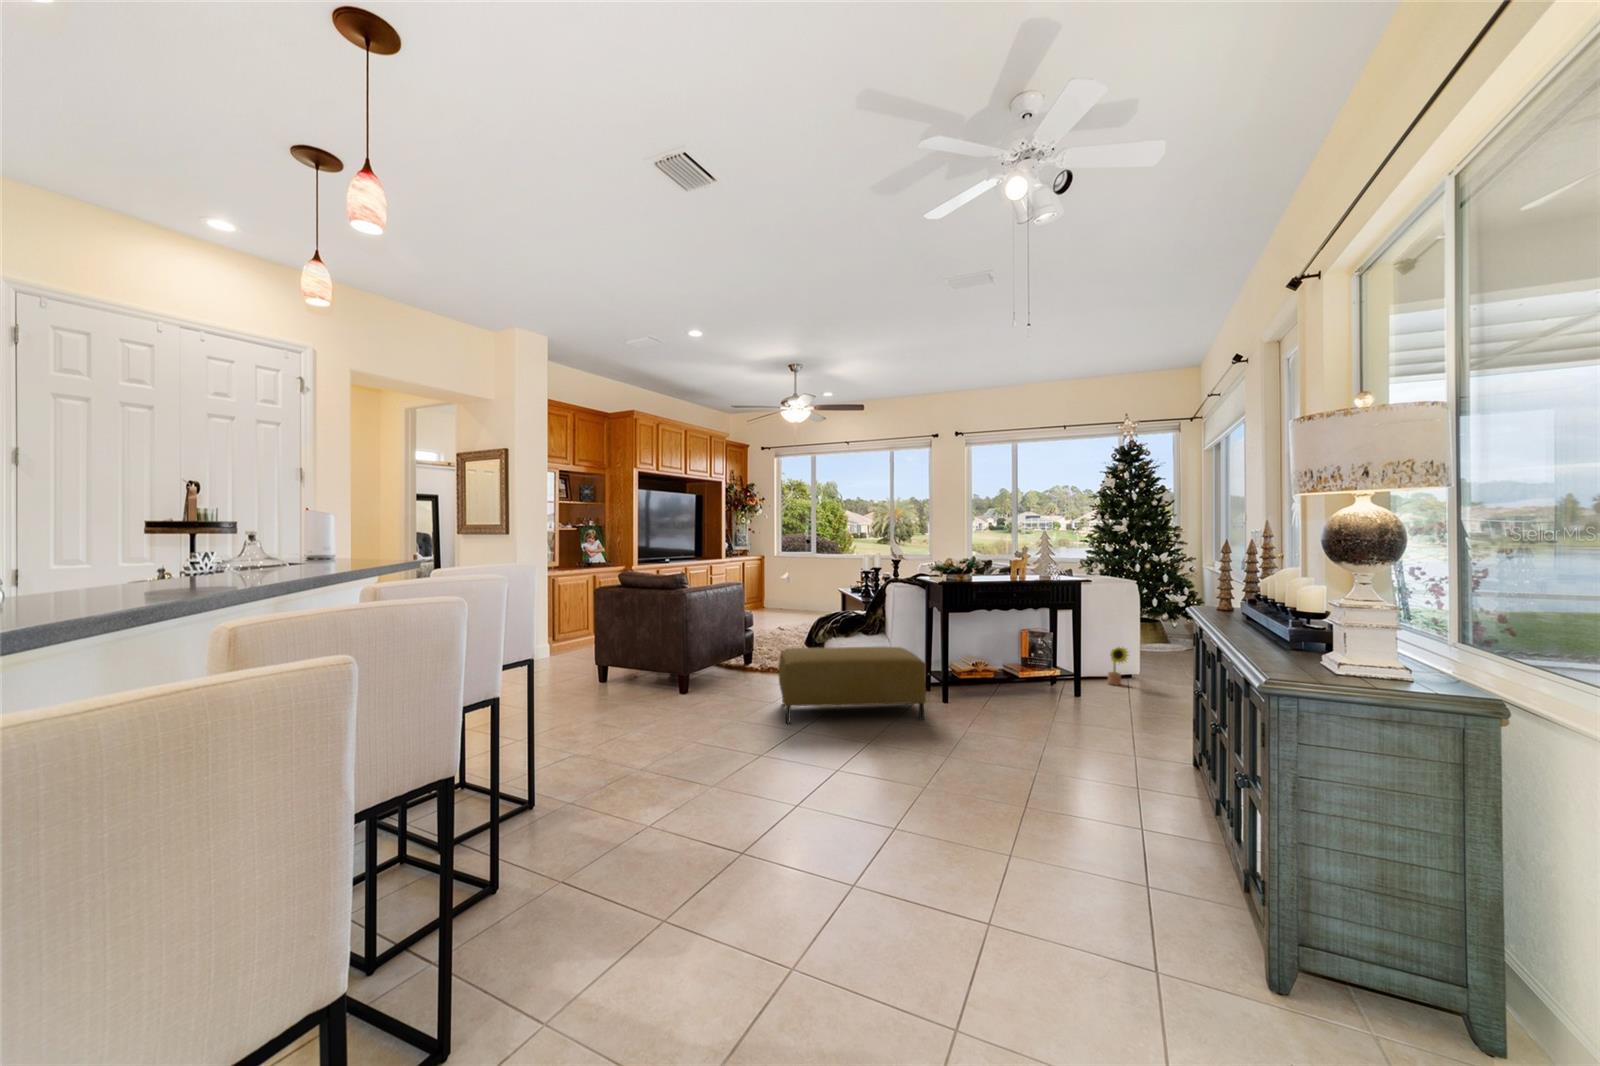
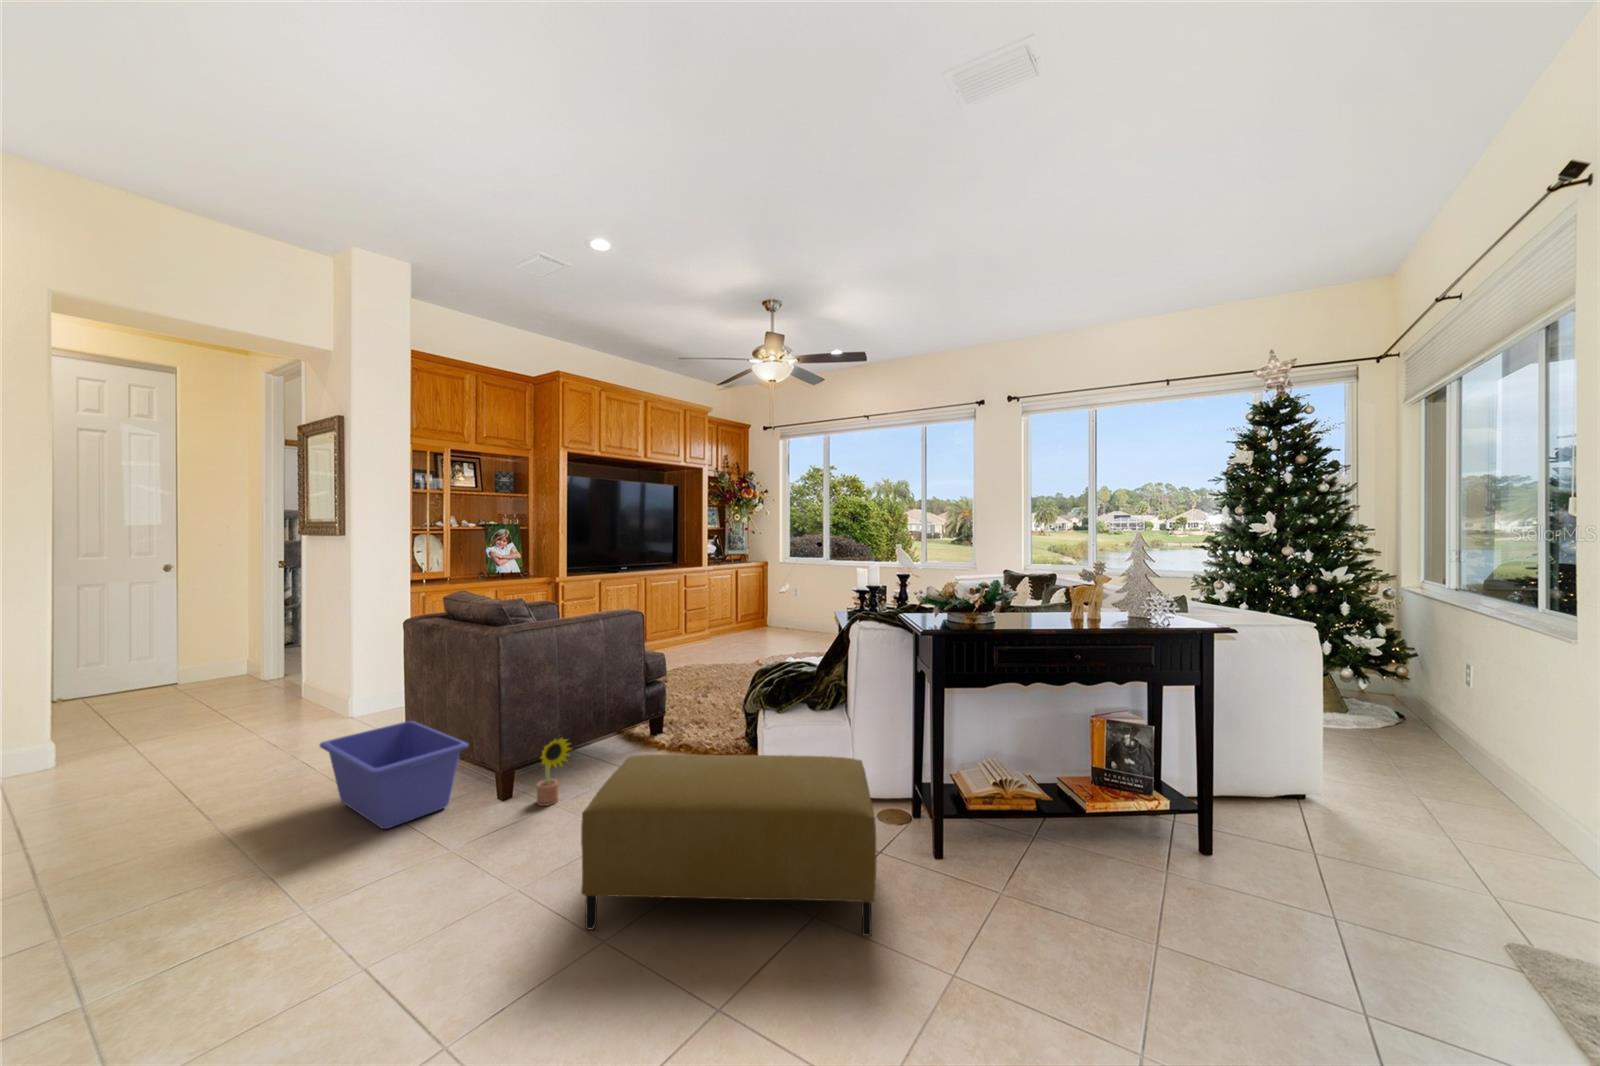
decorative plant: present [1108,647,1128,685] -> present [537,738,571,806]
storage bin: none [572,648,665,702] -> present [320,721,468,829]

